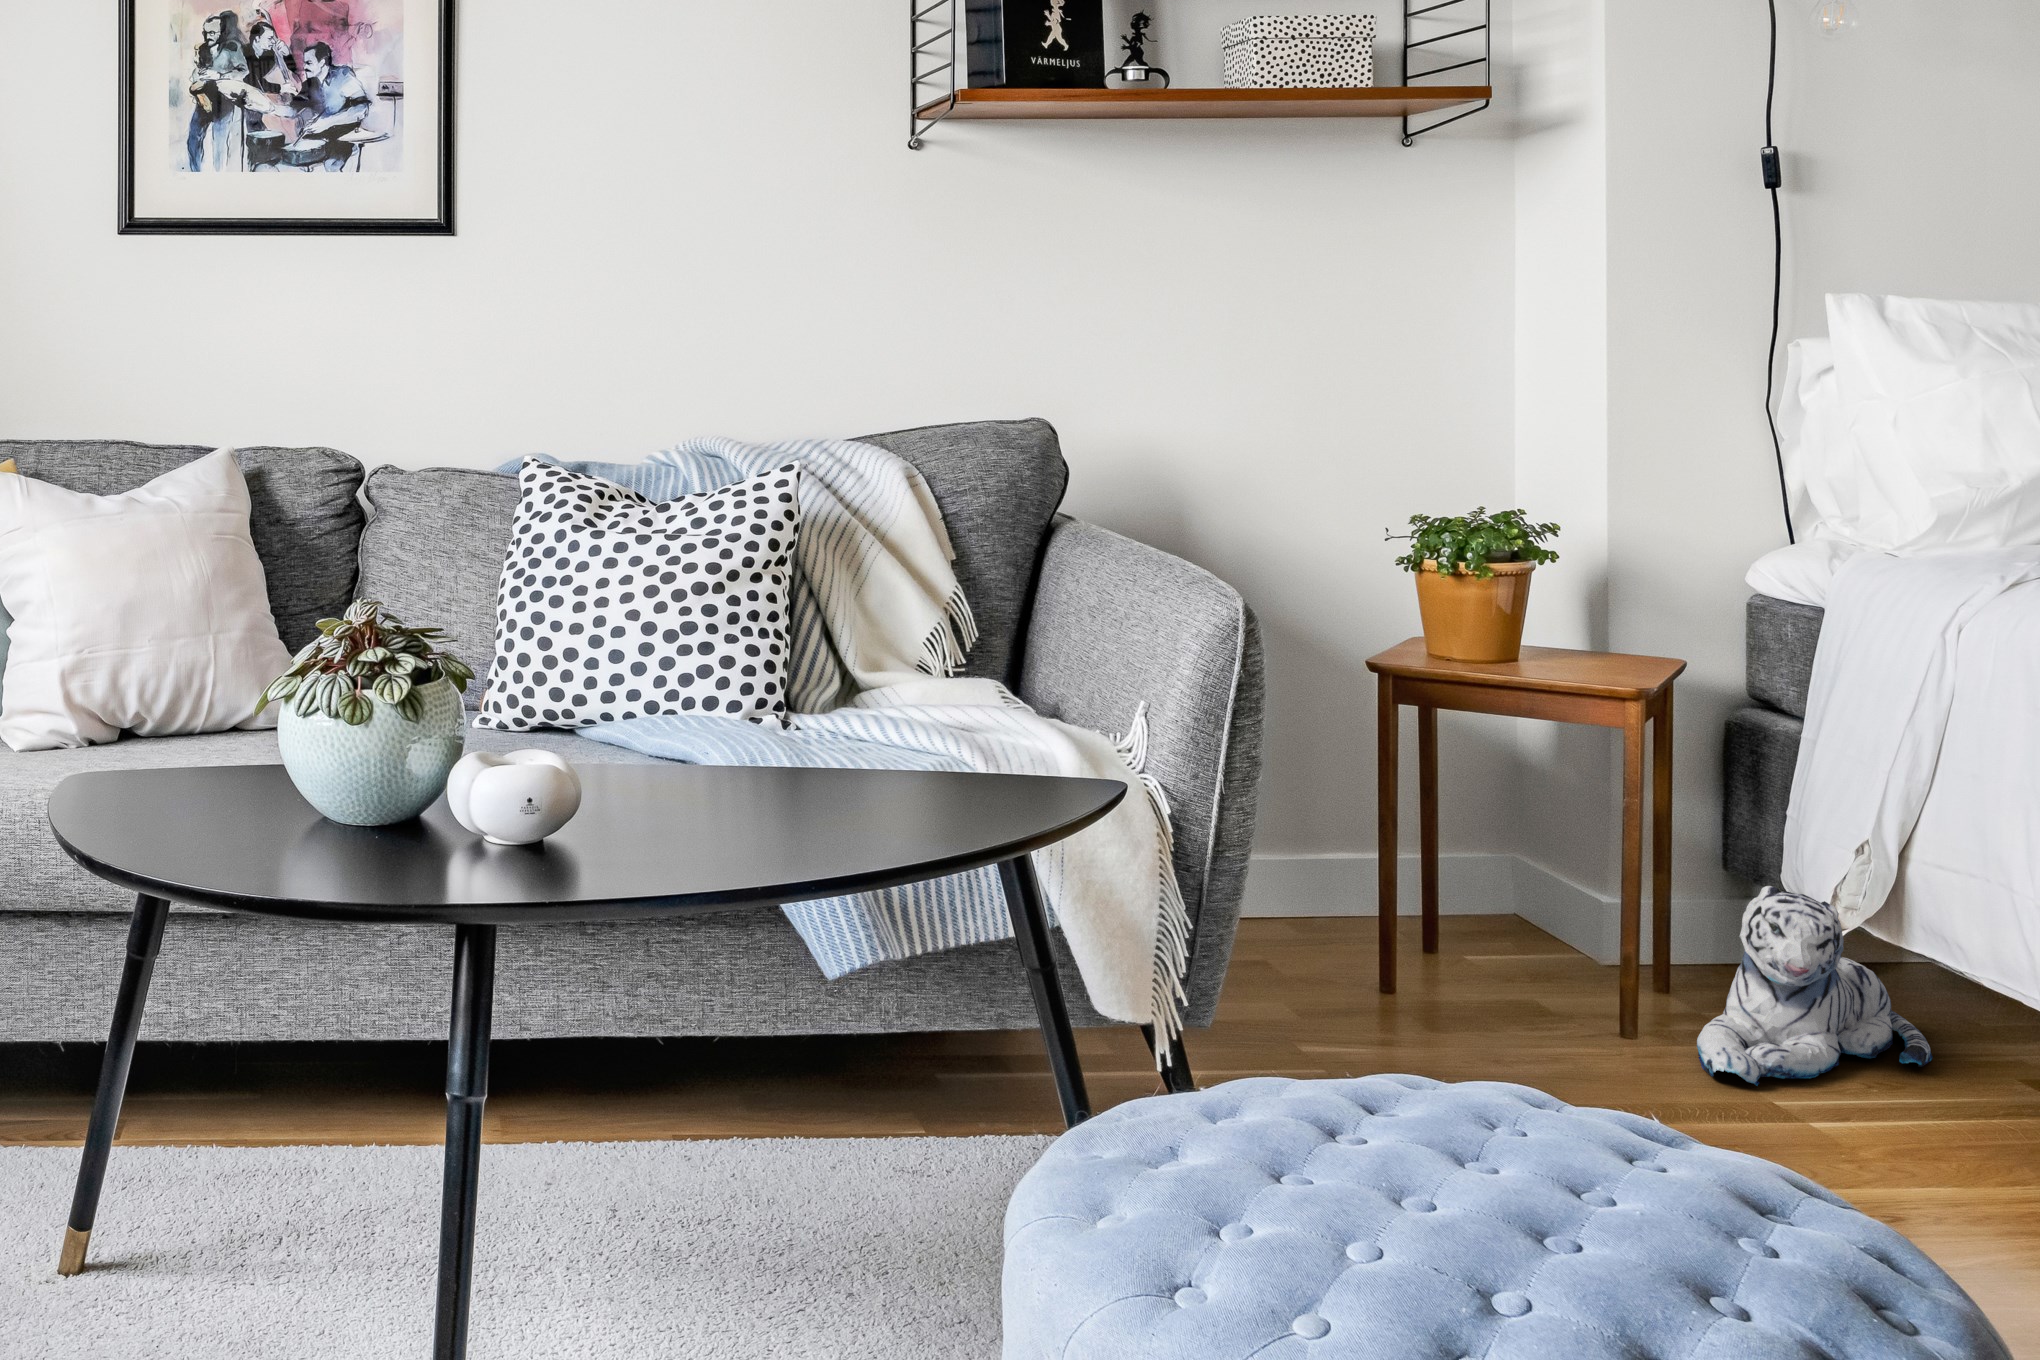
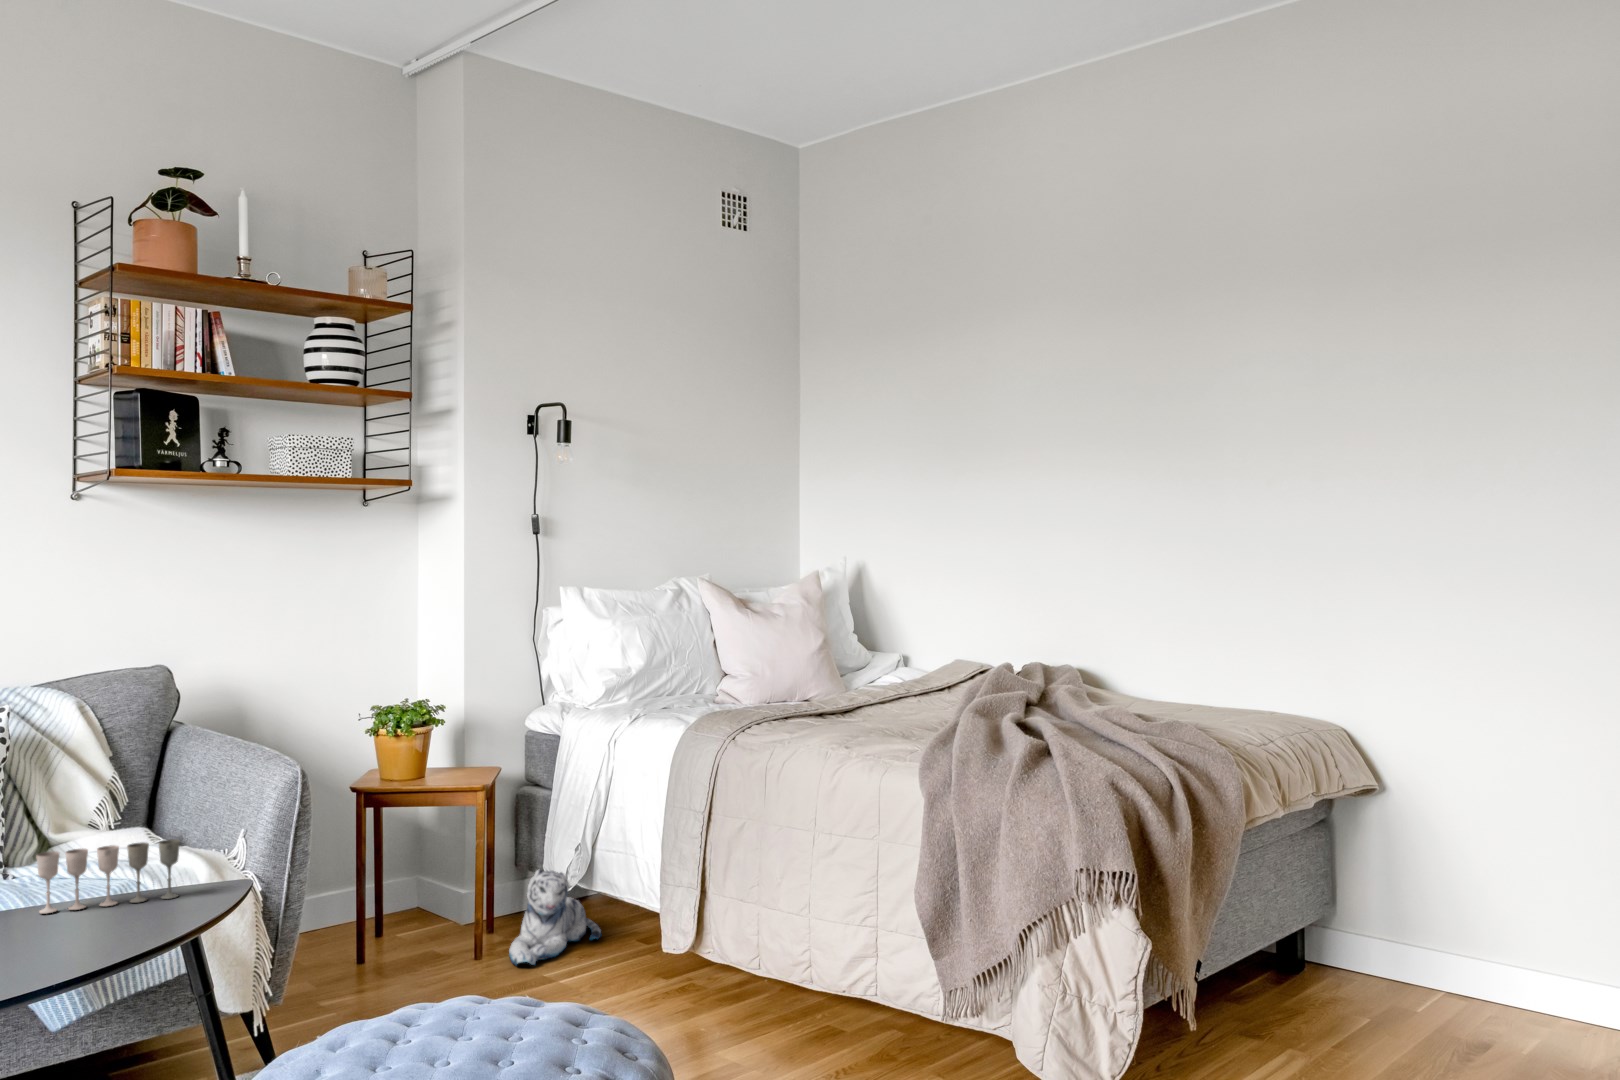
wine glass: none [786,687,1001,799] -> present [37,839,180,914]

